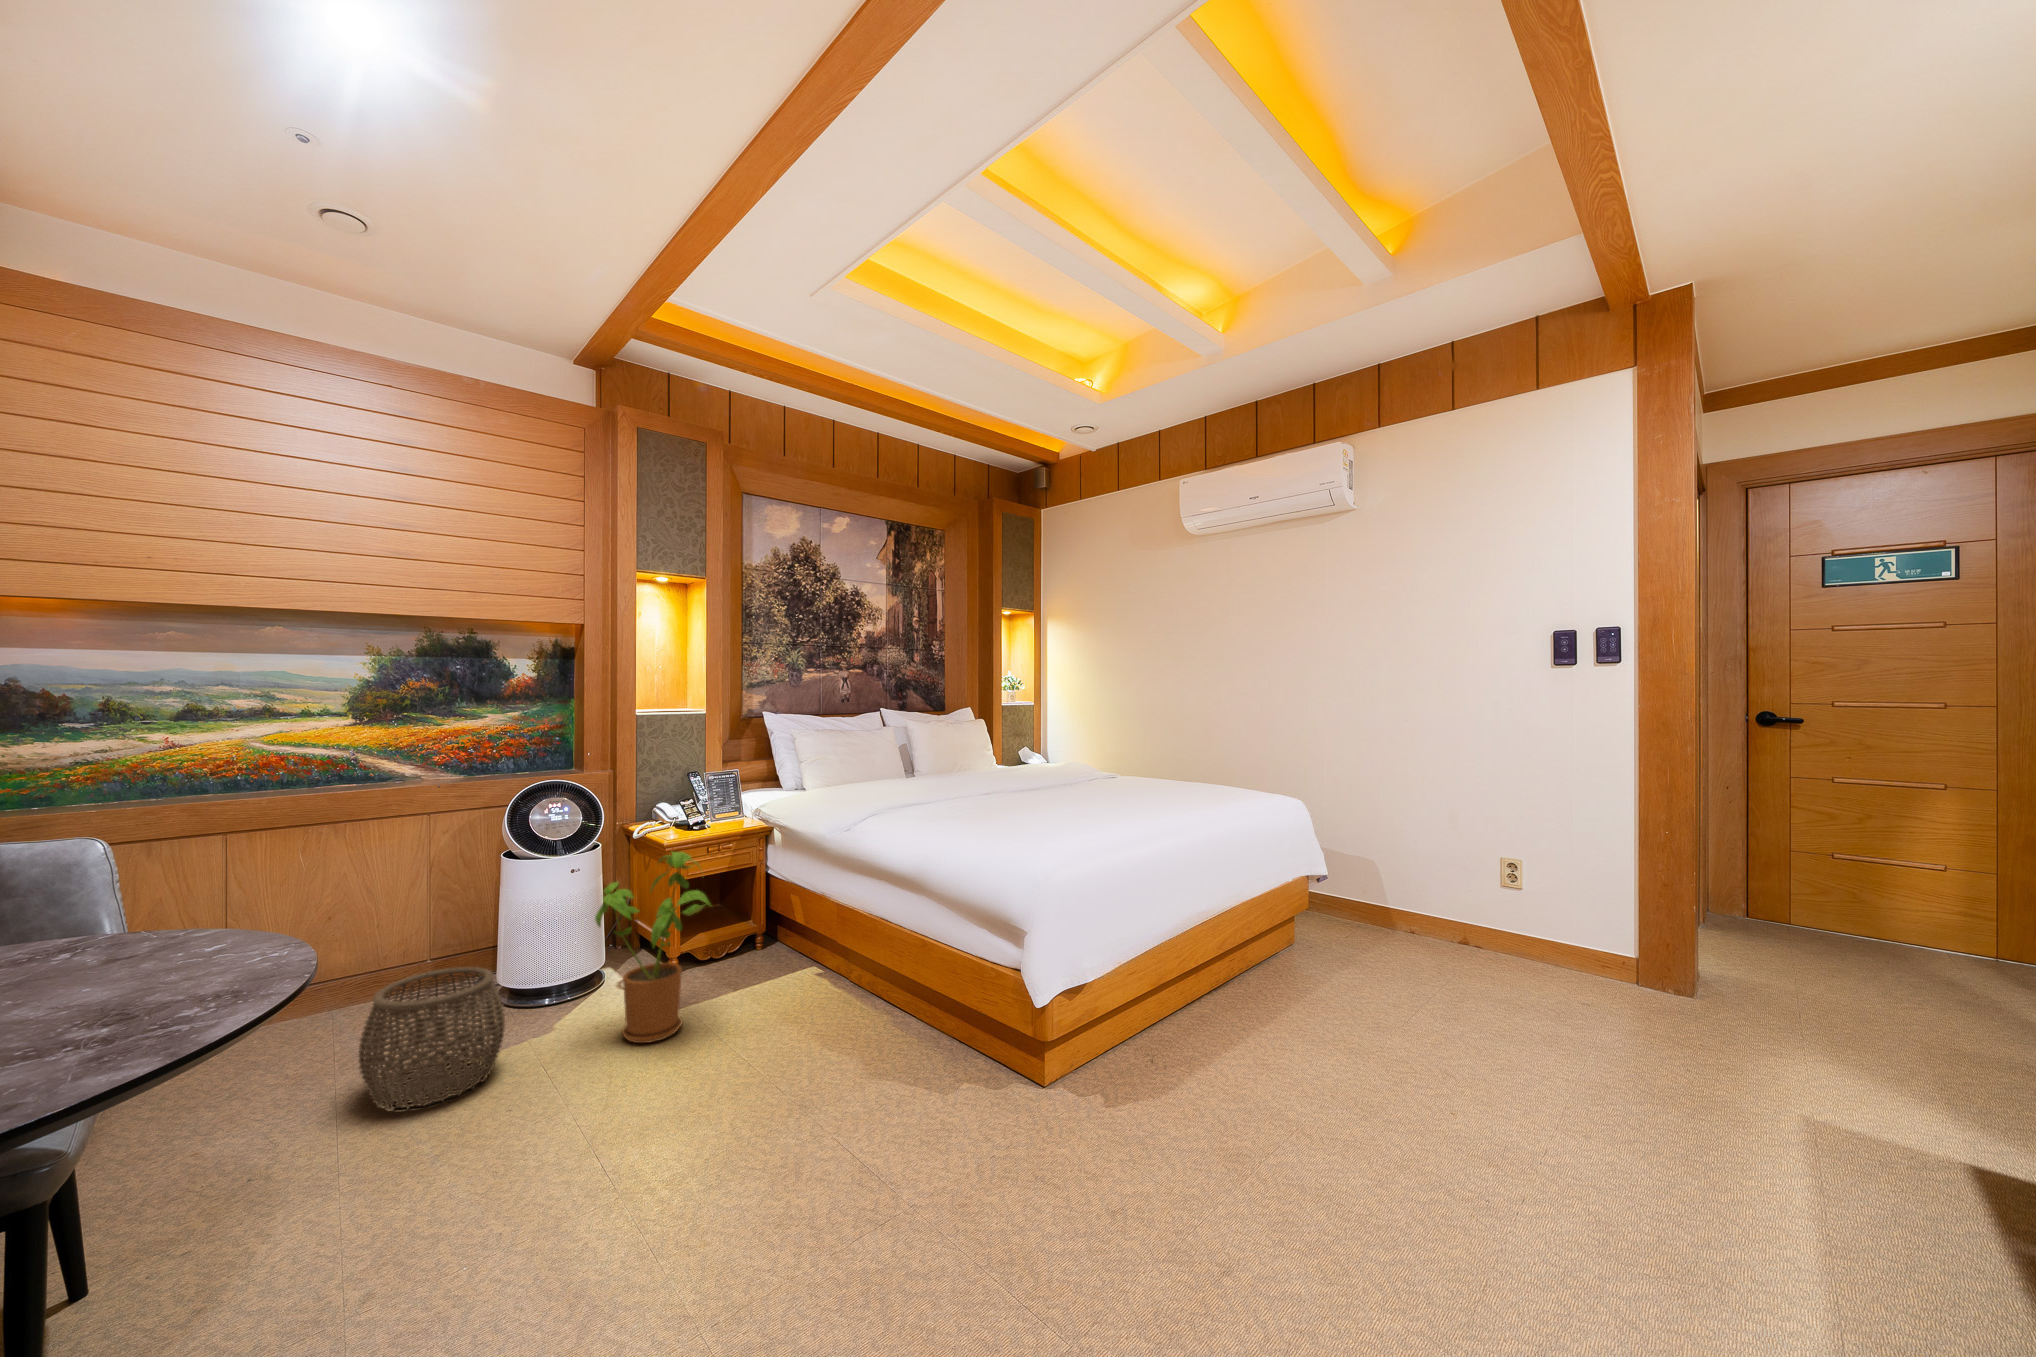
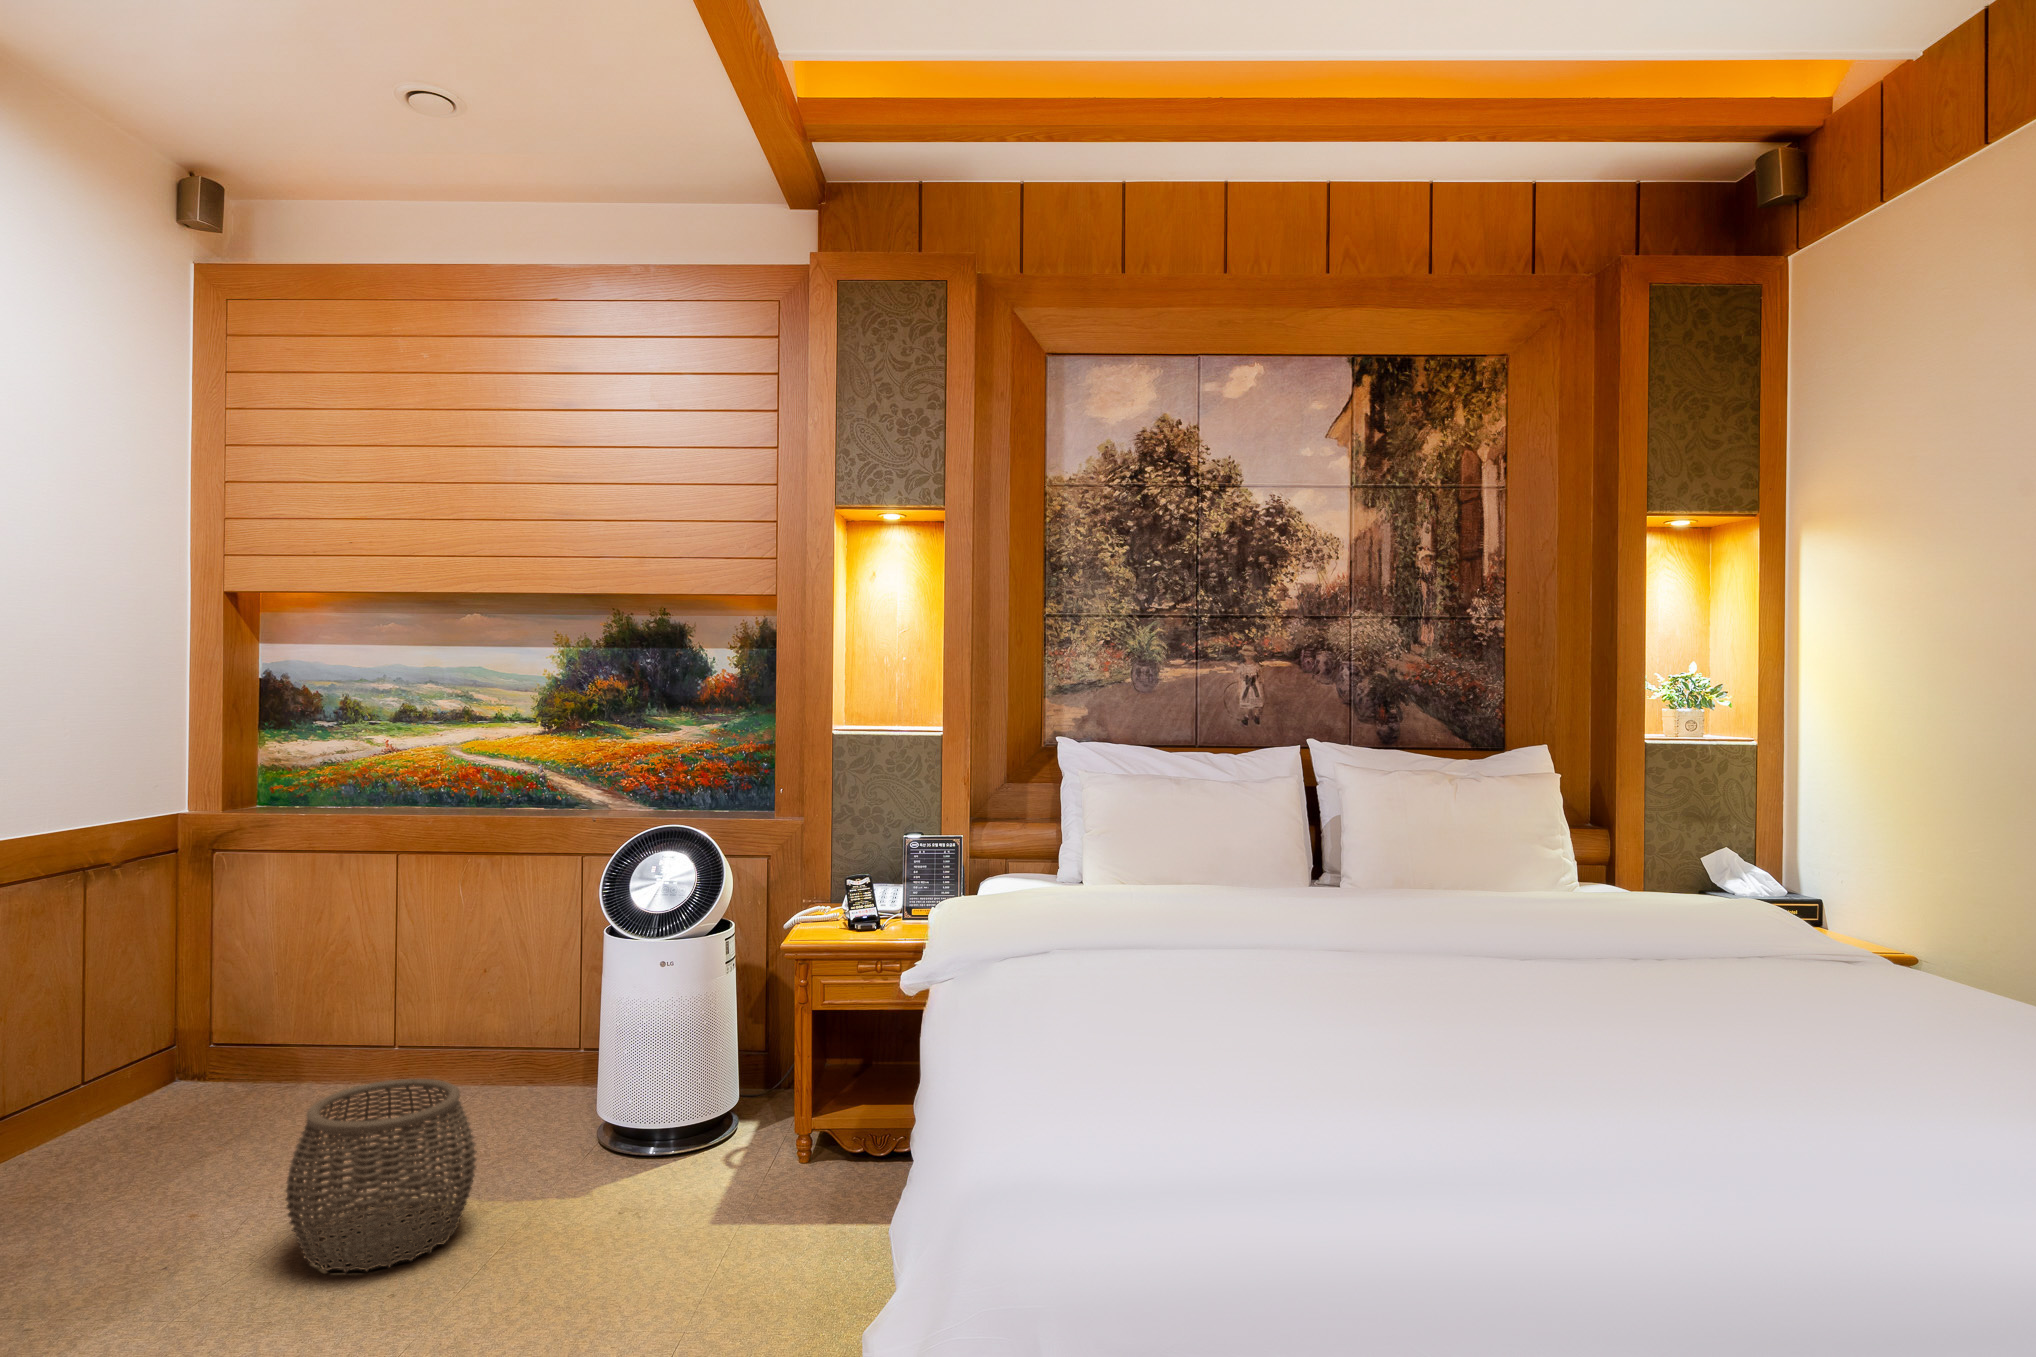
house plant: present [595,852,711,1043] -> none [573,968,752,1290]

